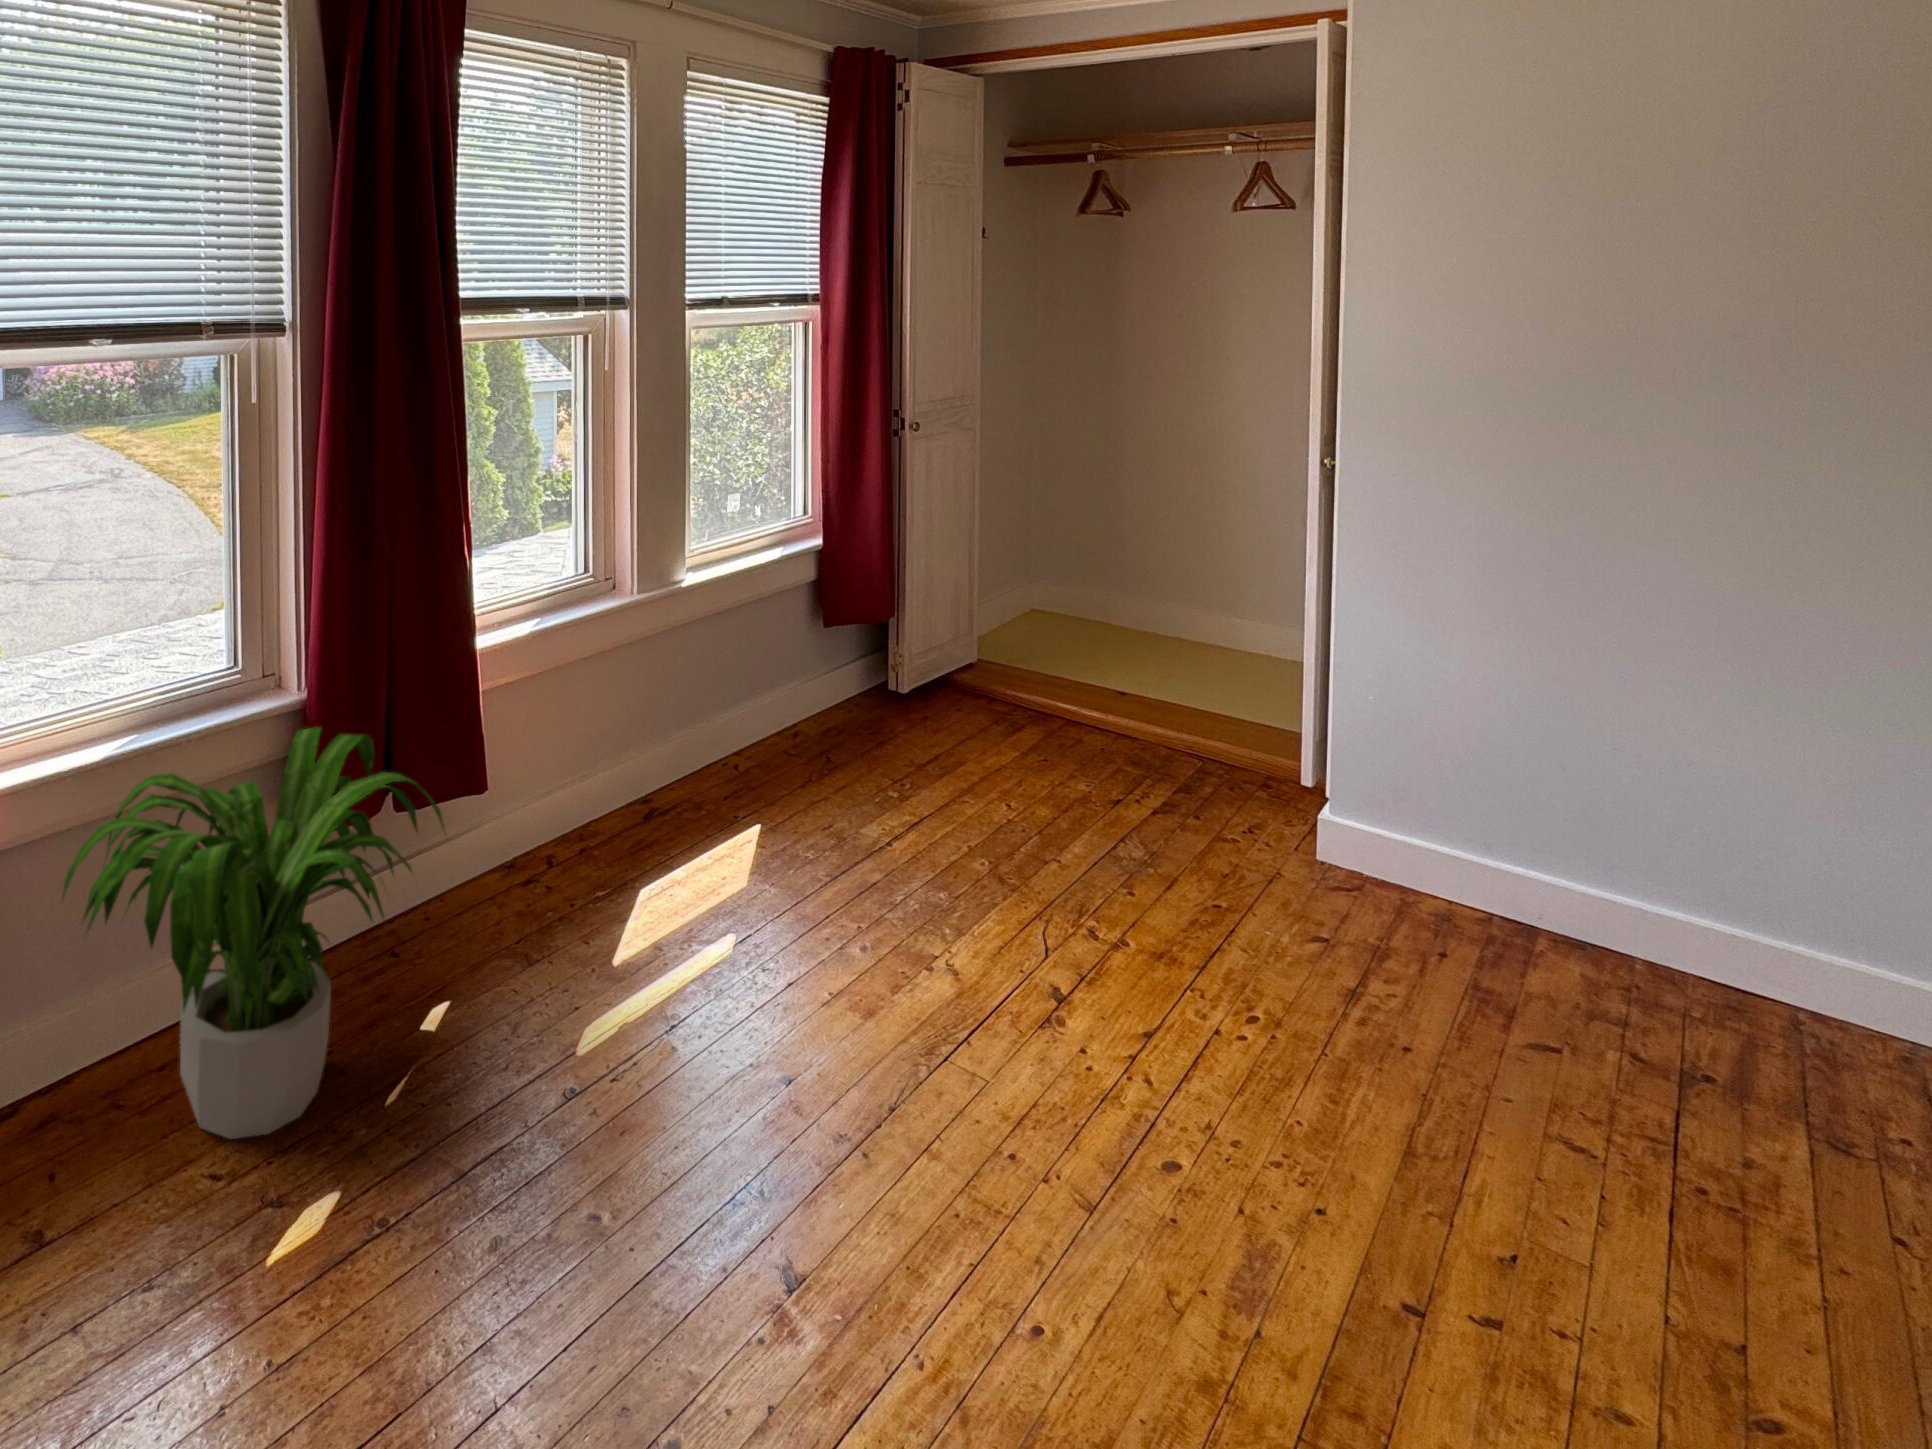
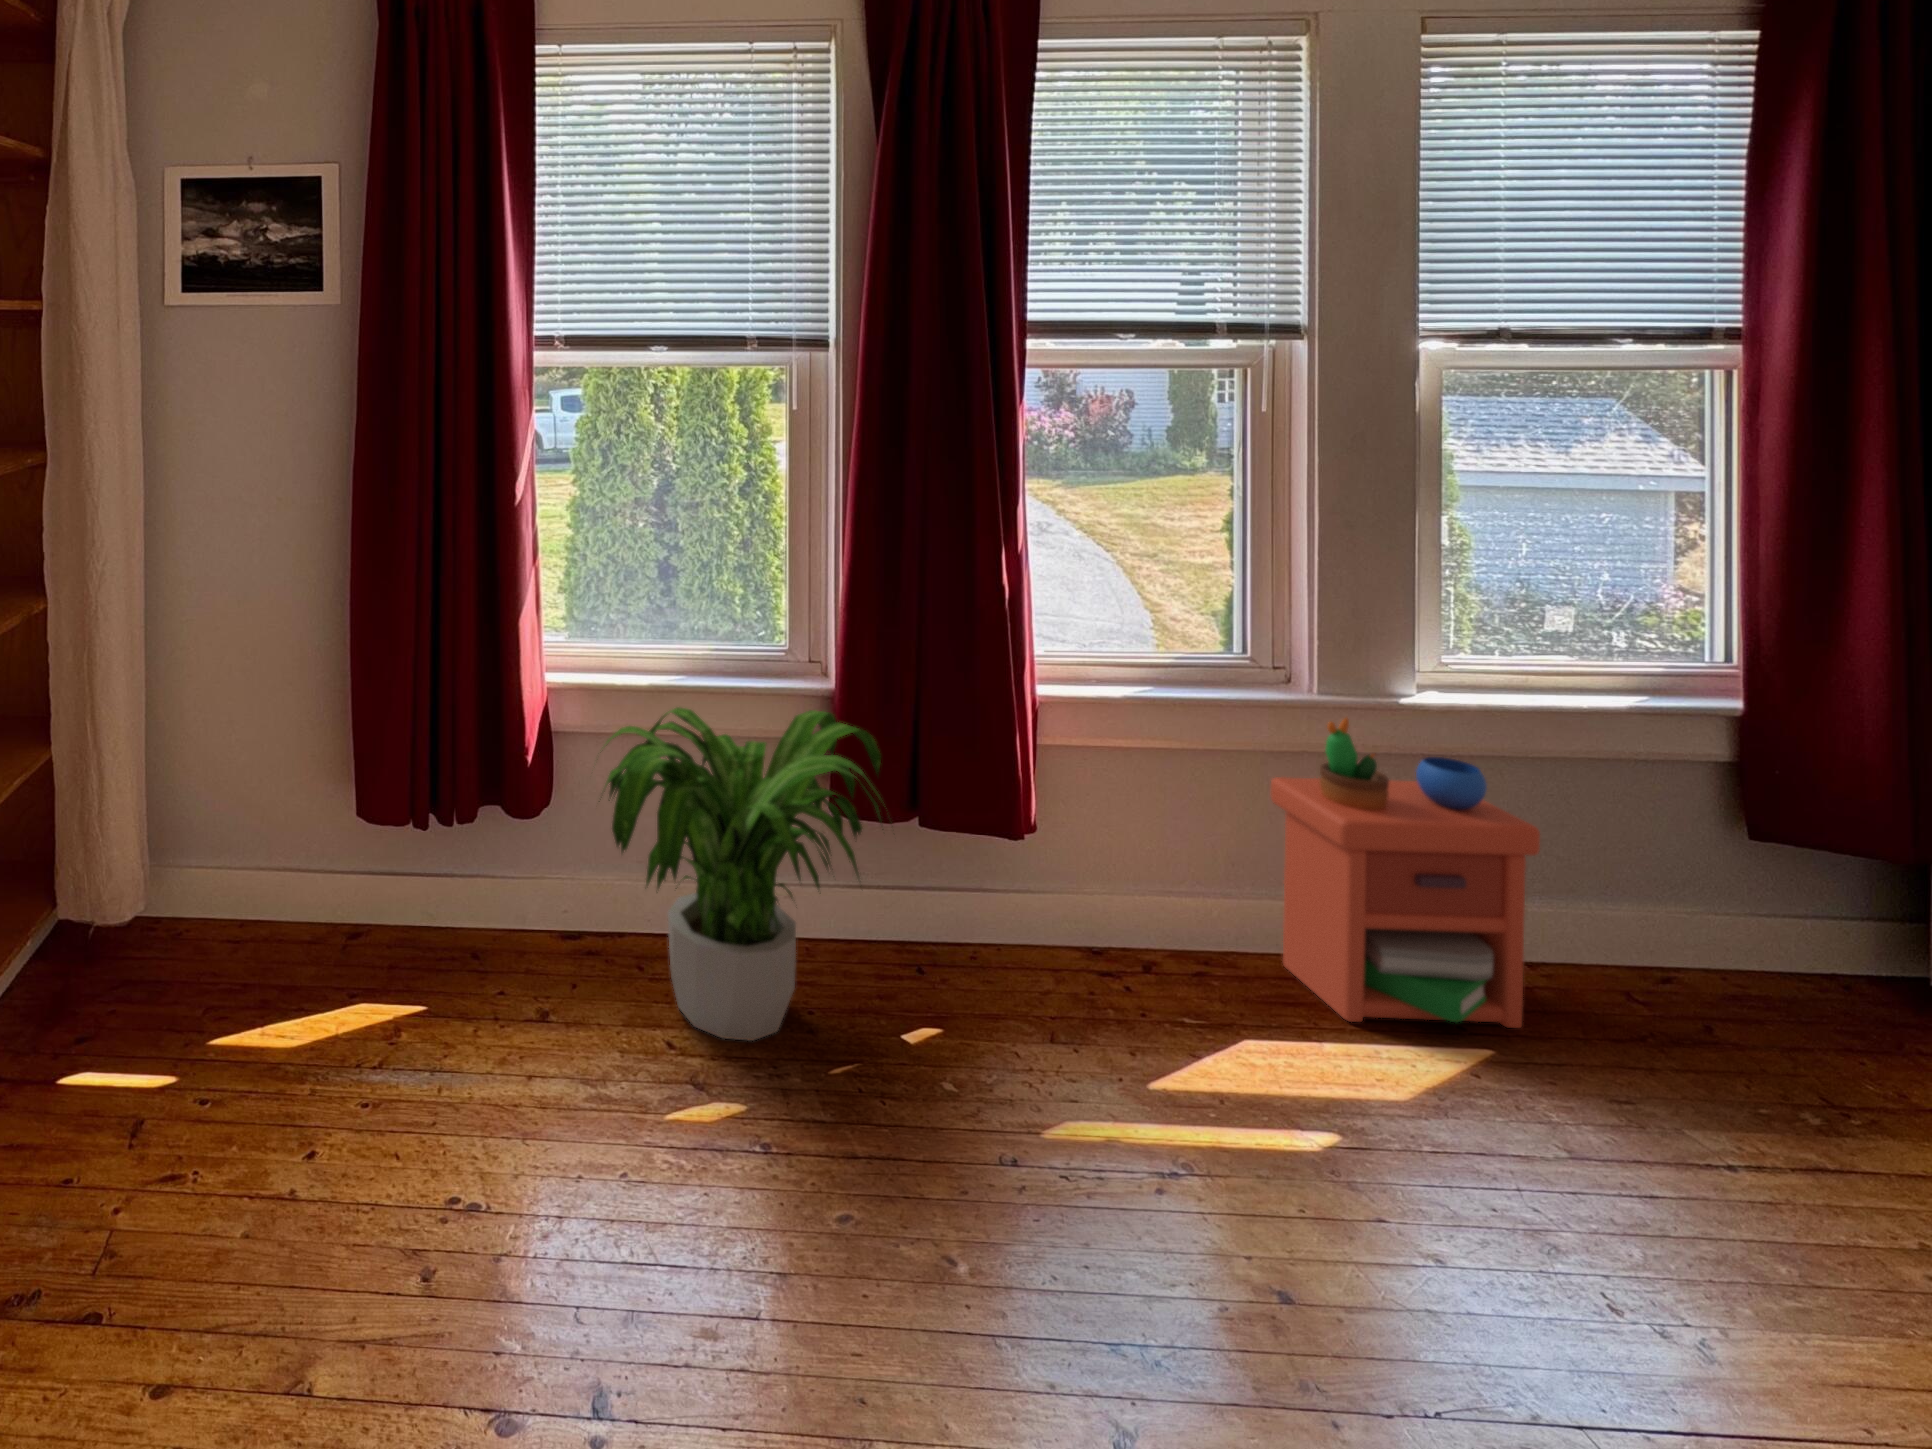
nightstand: none [621,607,774,842] -> present [1271,718,1540,1028]

